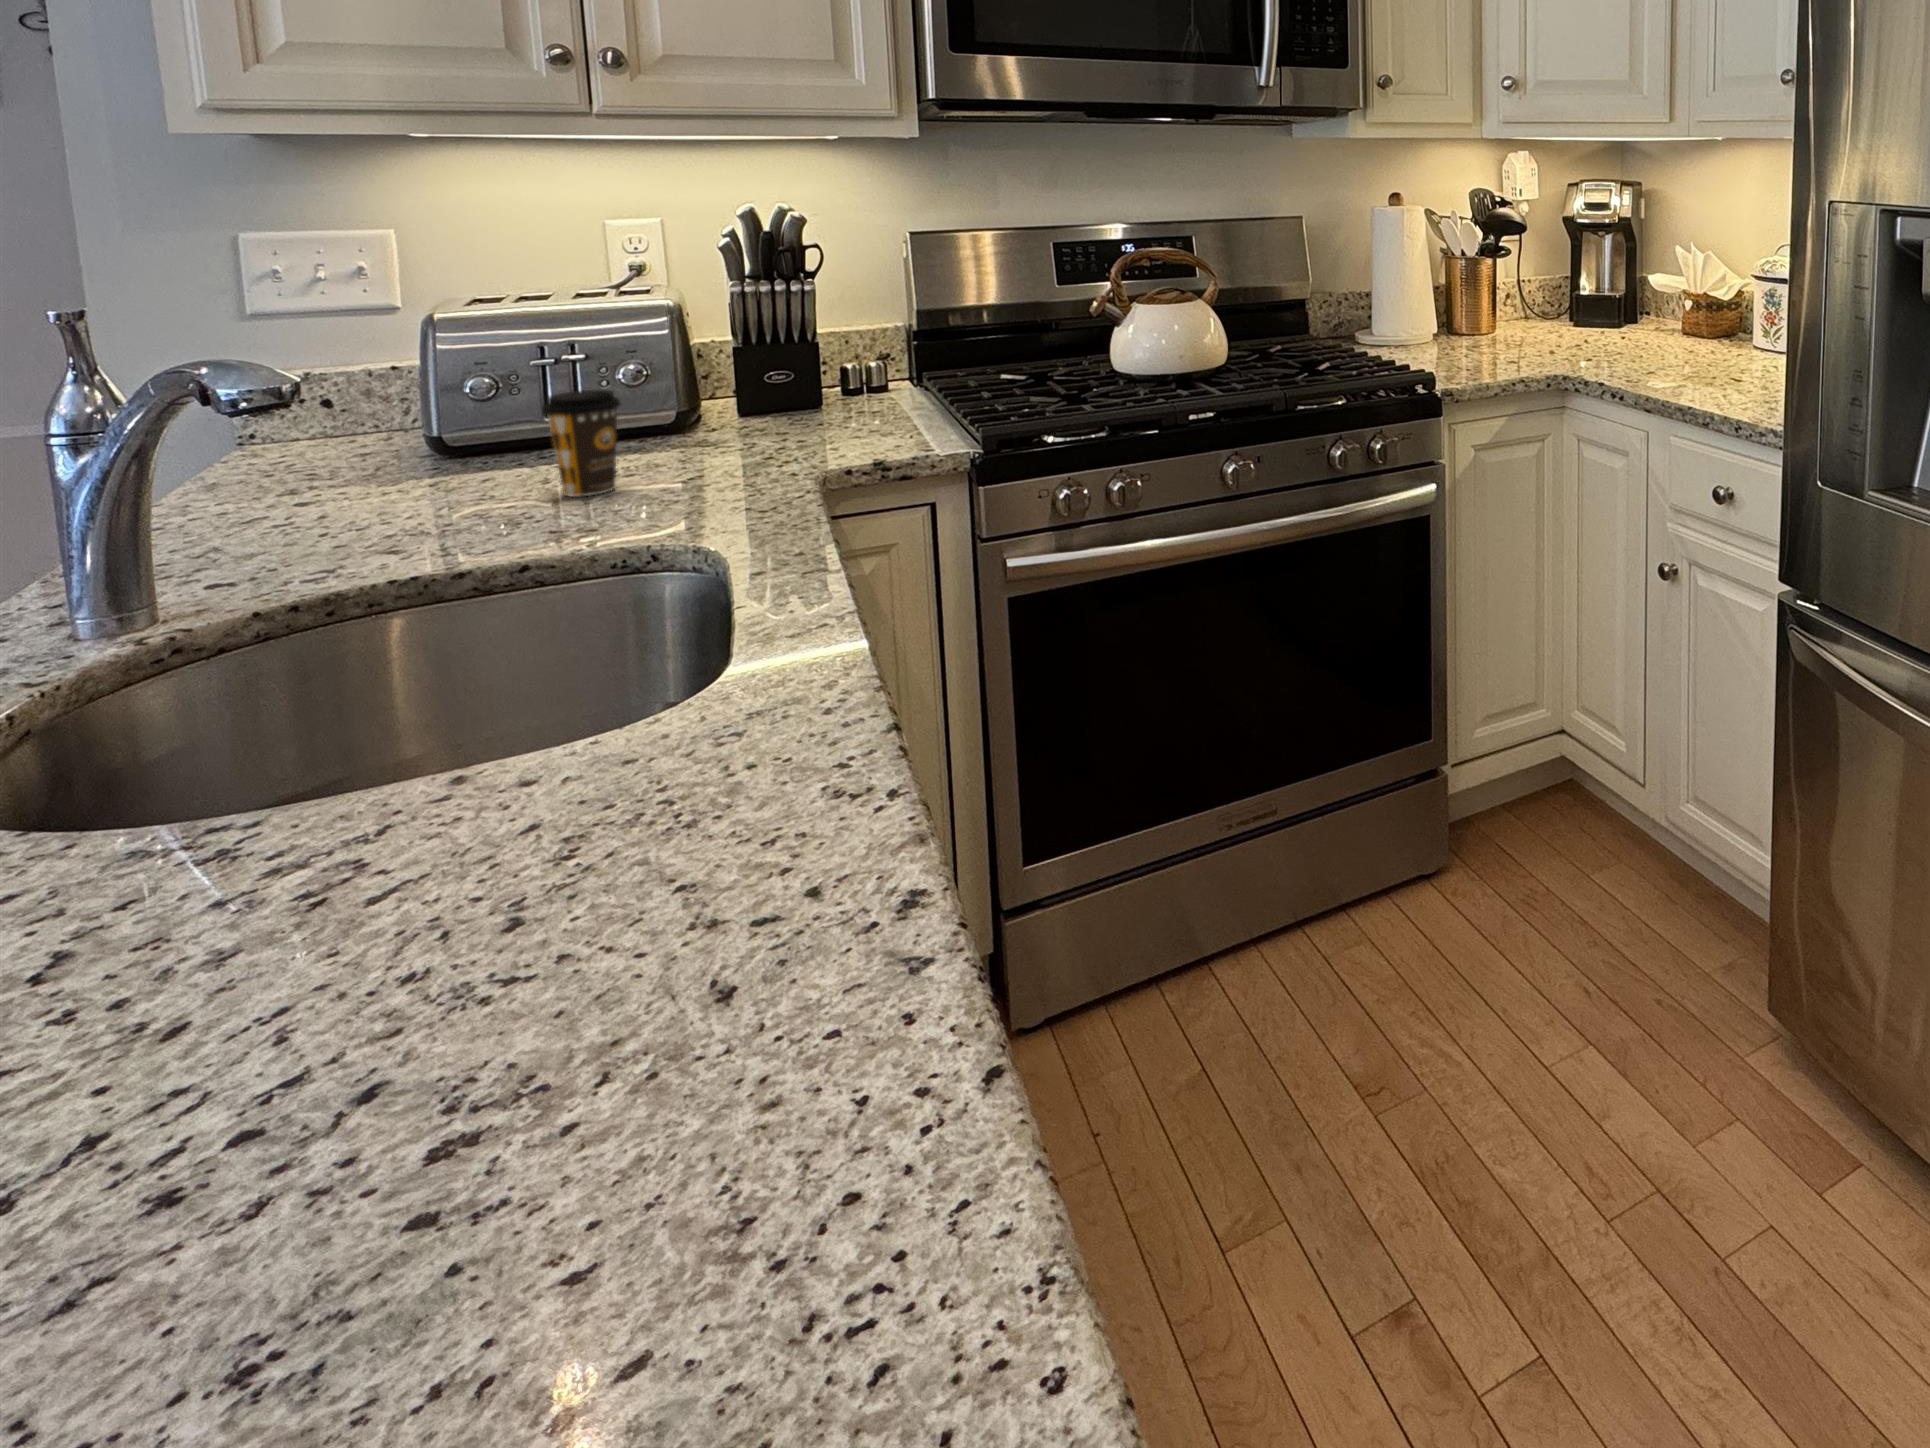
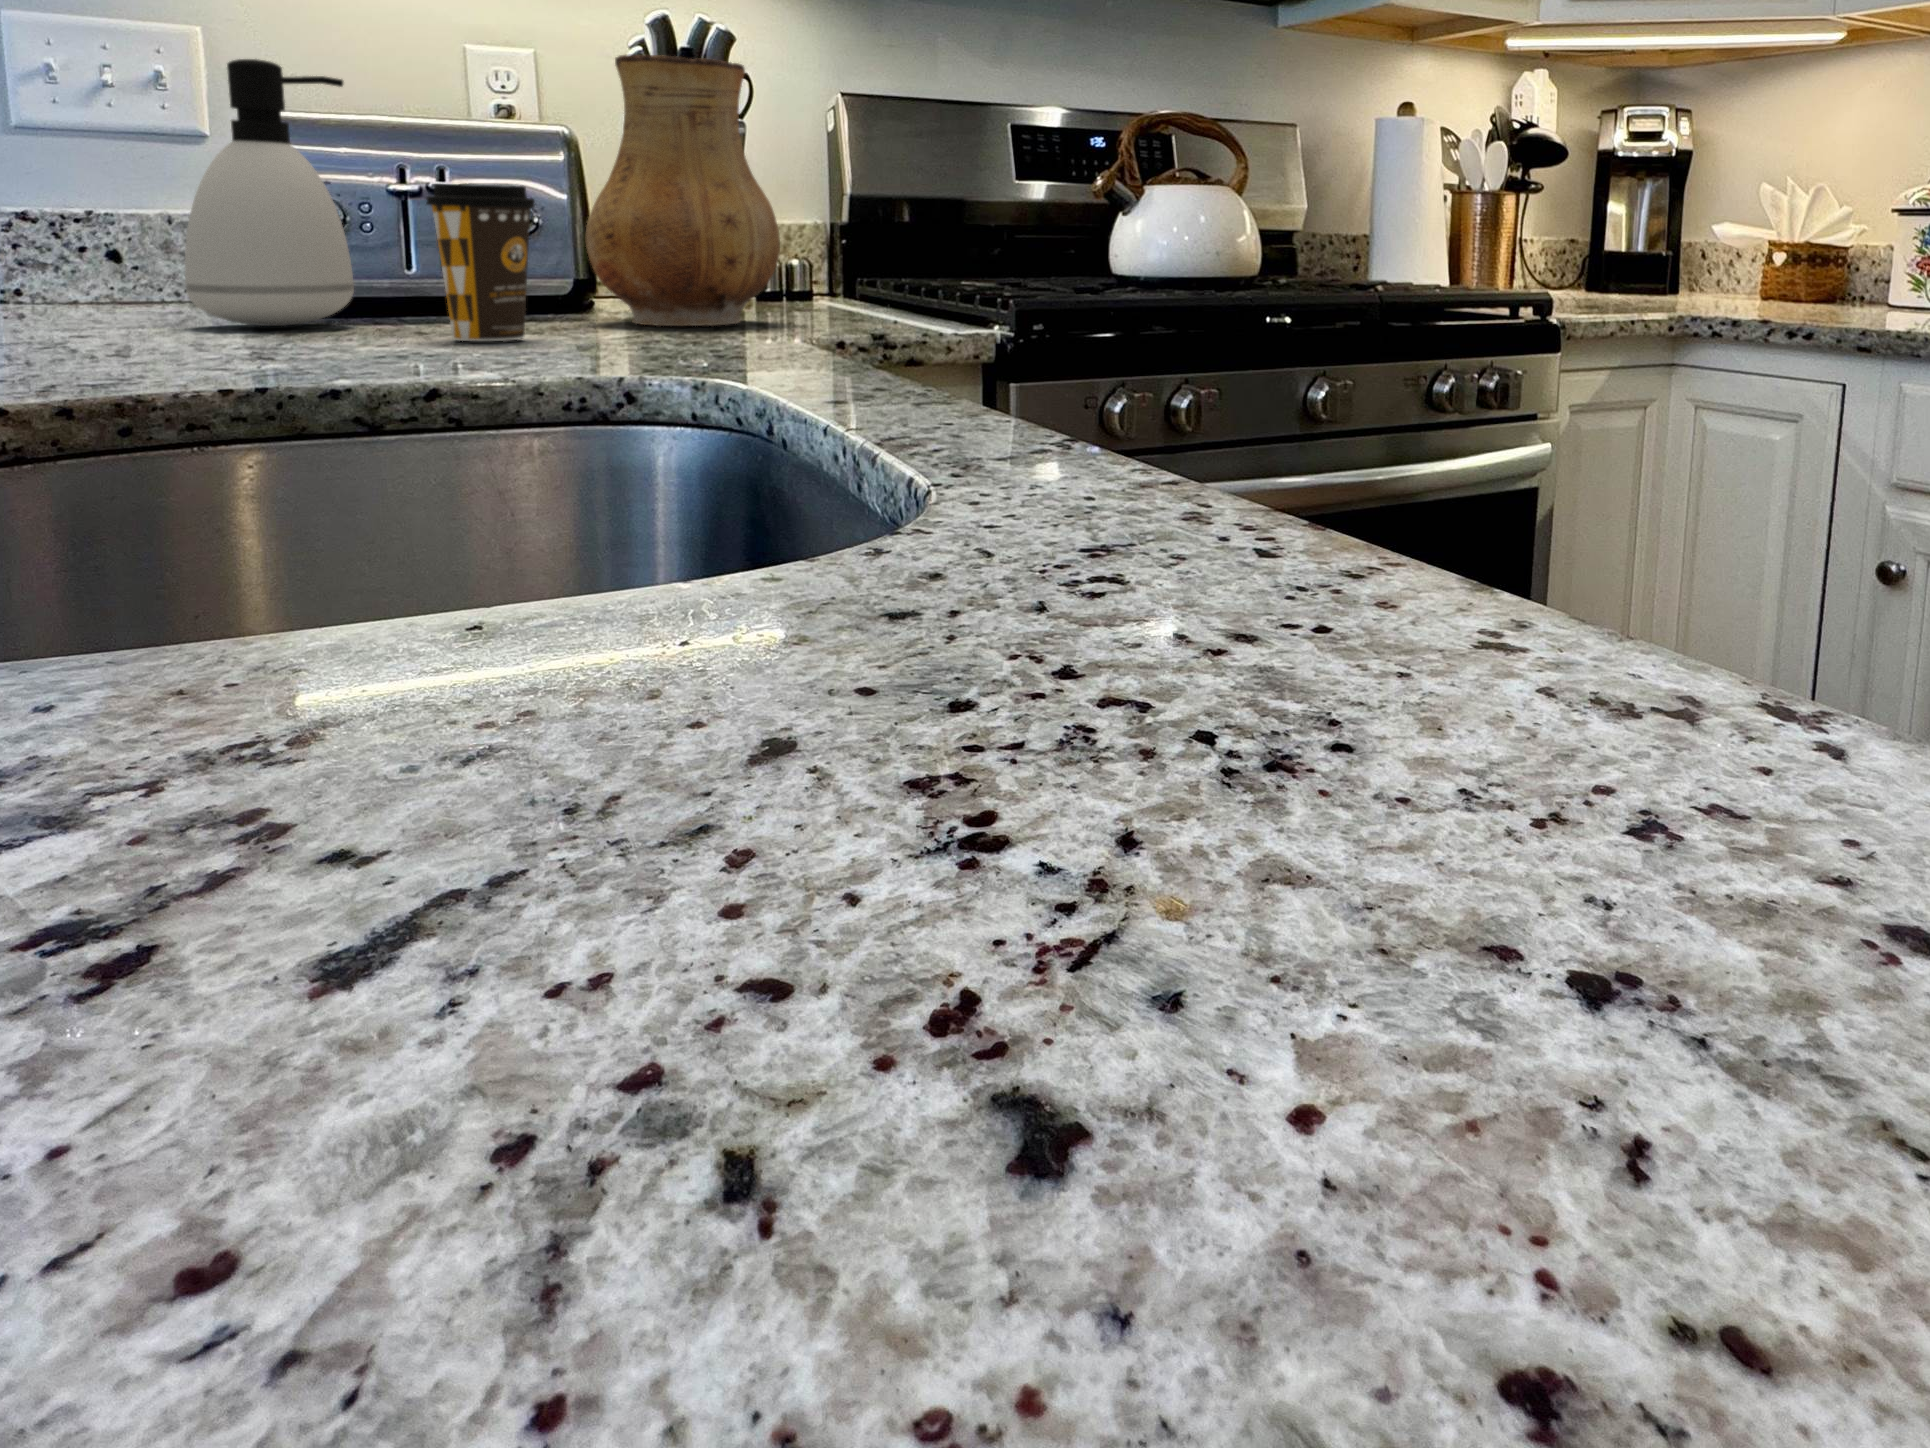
ceramic pitcher: none [674,268,822,454] -> present [586,54,780,326]
soap dispenser: none [377,308,501,482] -> present [185,59,354,326]

